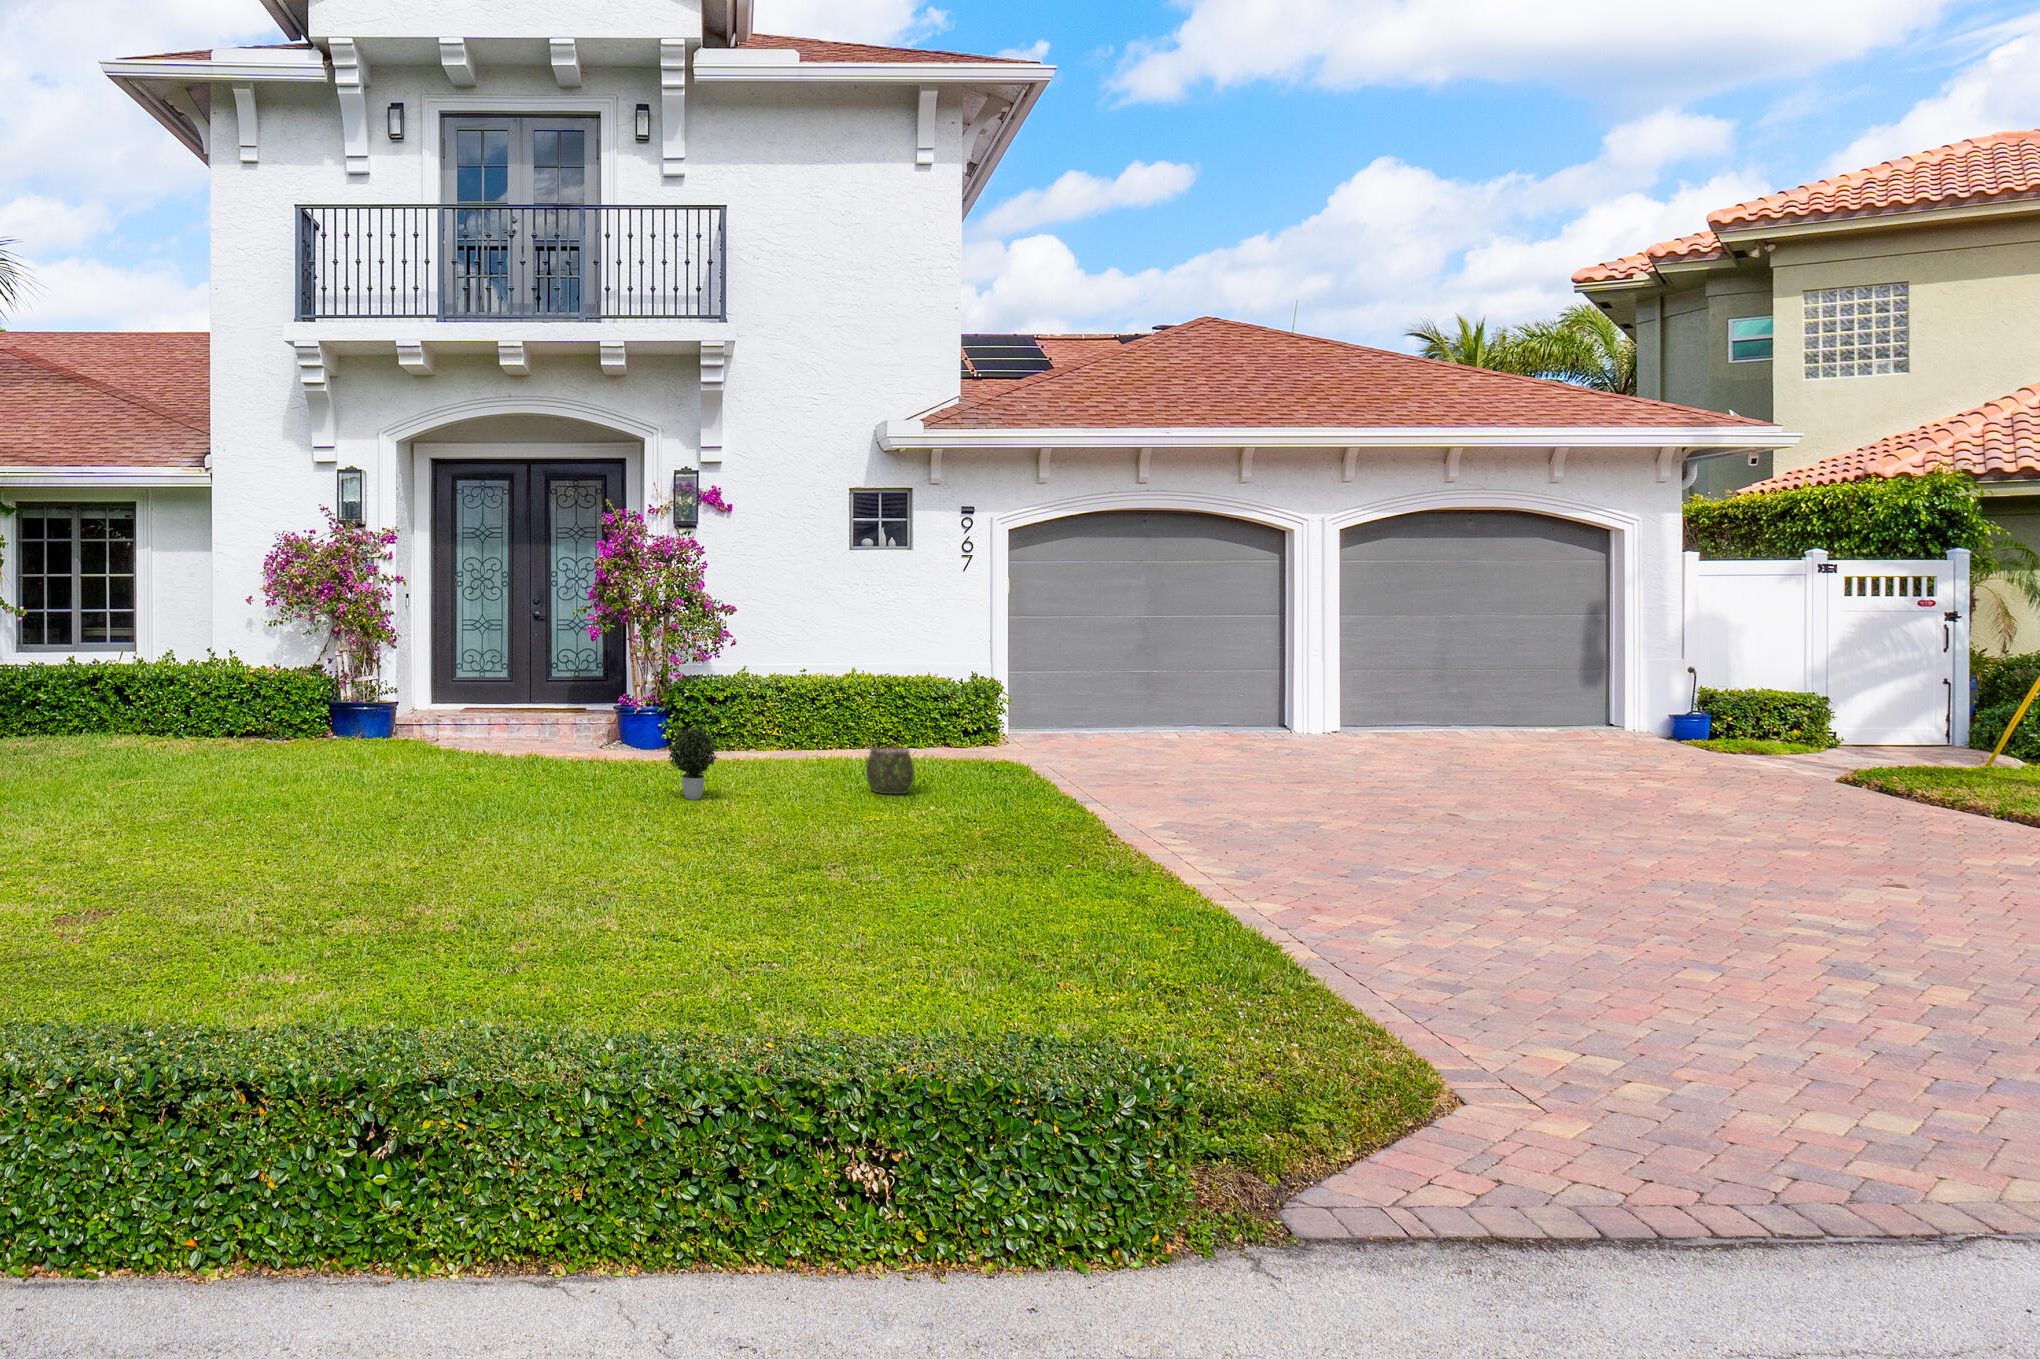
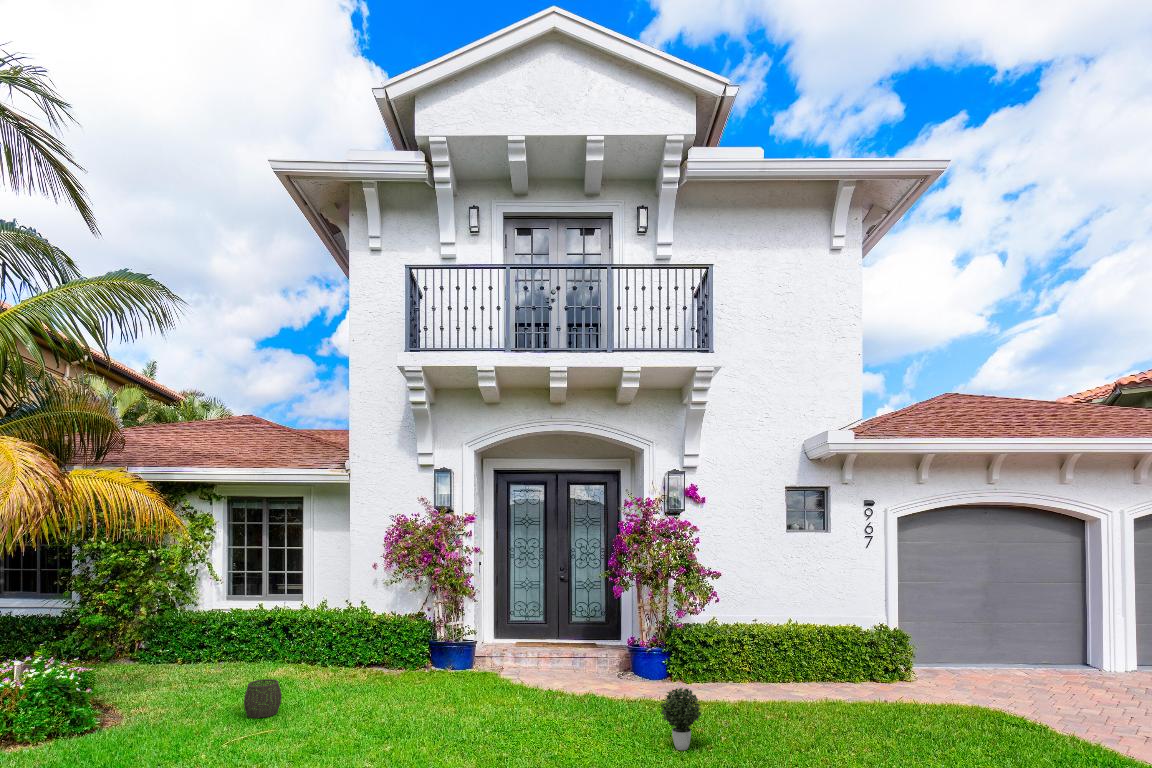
woven basket: present [866,747,914,794] -> present [244,679,282,718]

